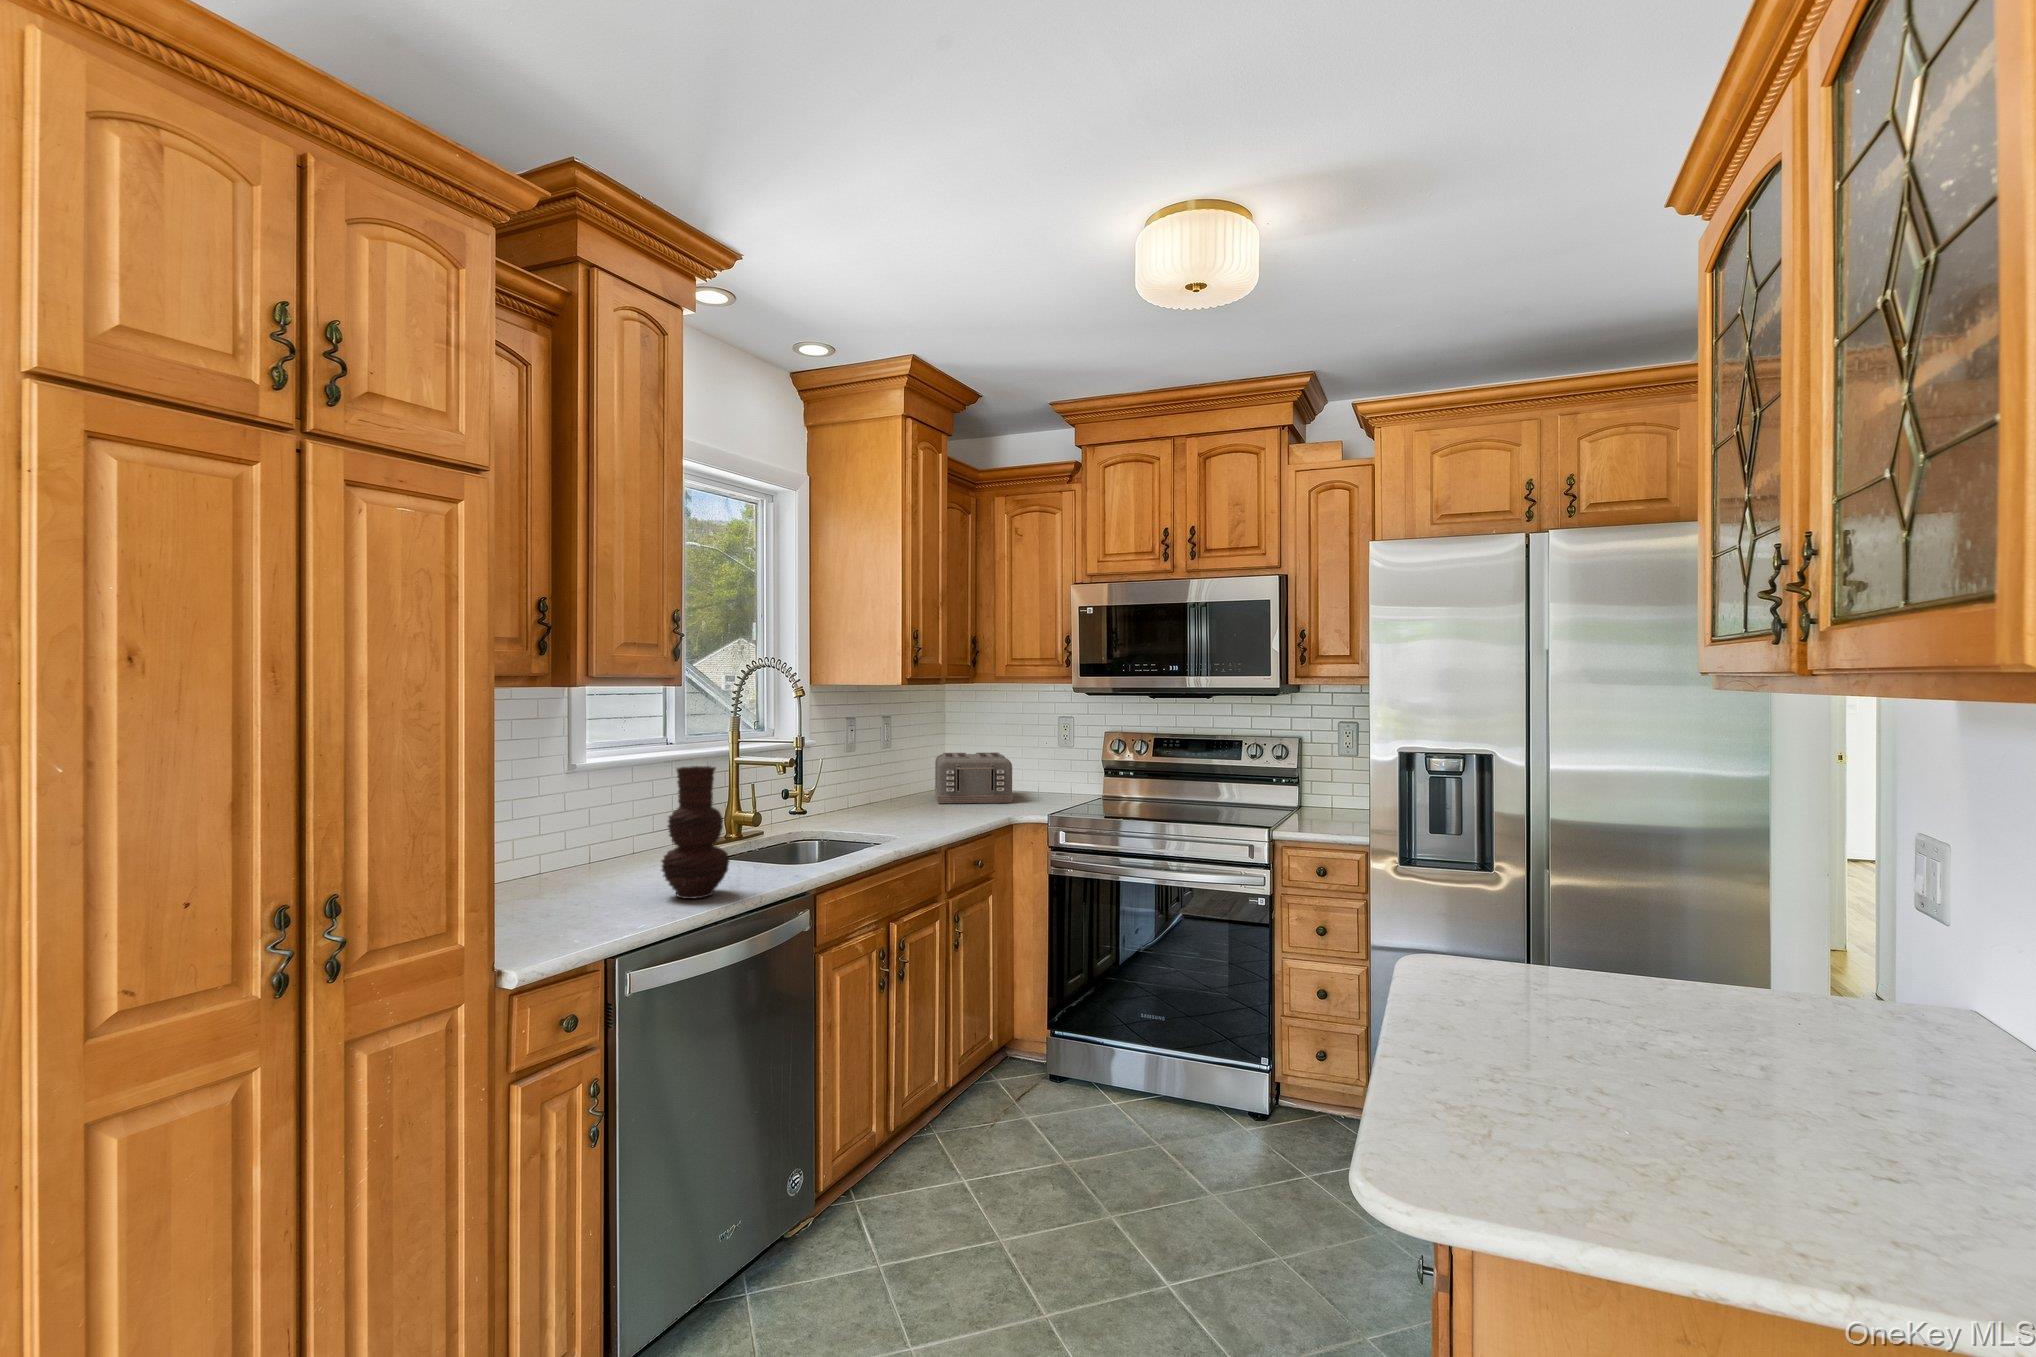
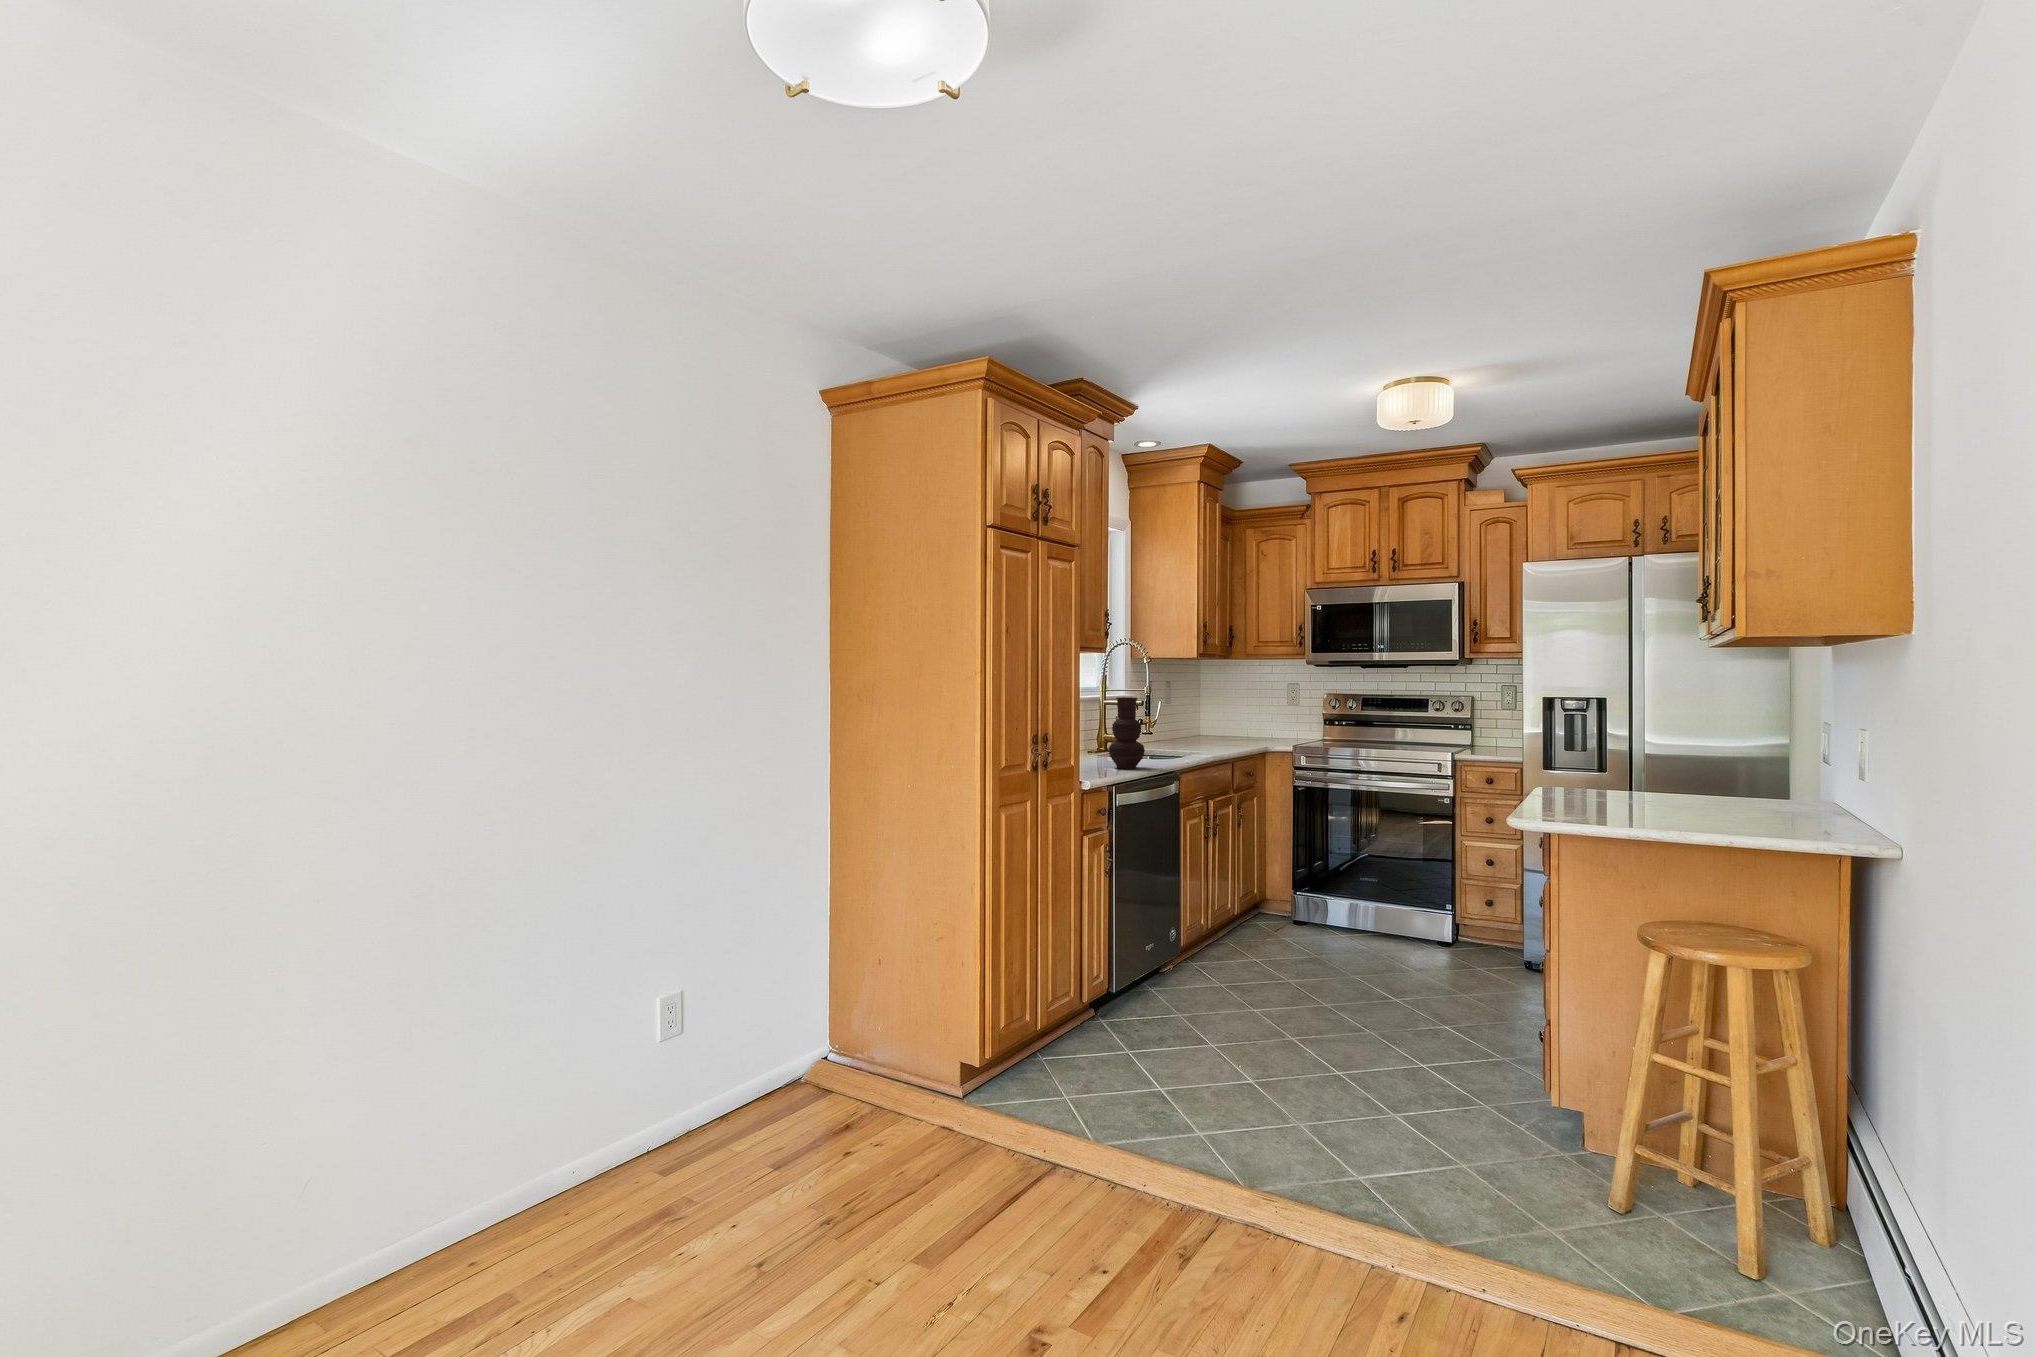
toaster: present [935,752,1013,803] -> none [1200,709,1262,742]

